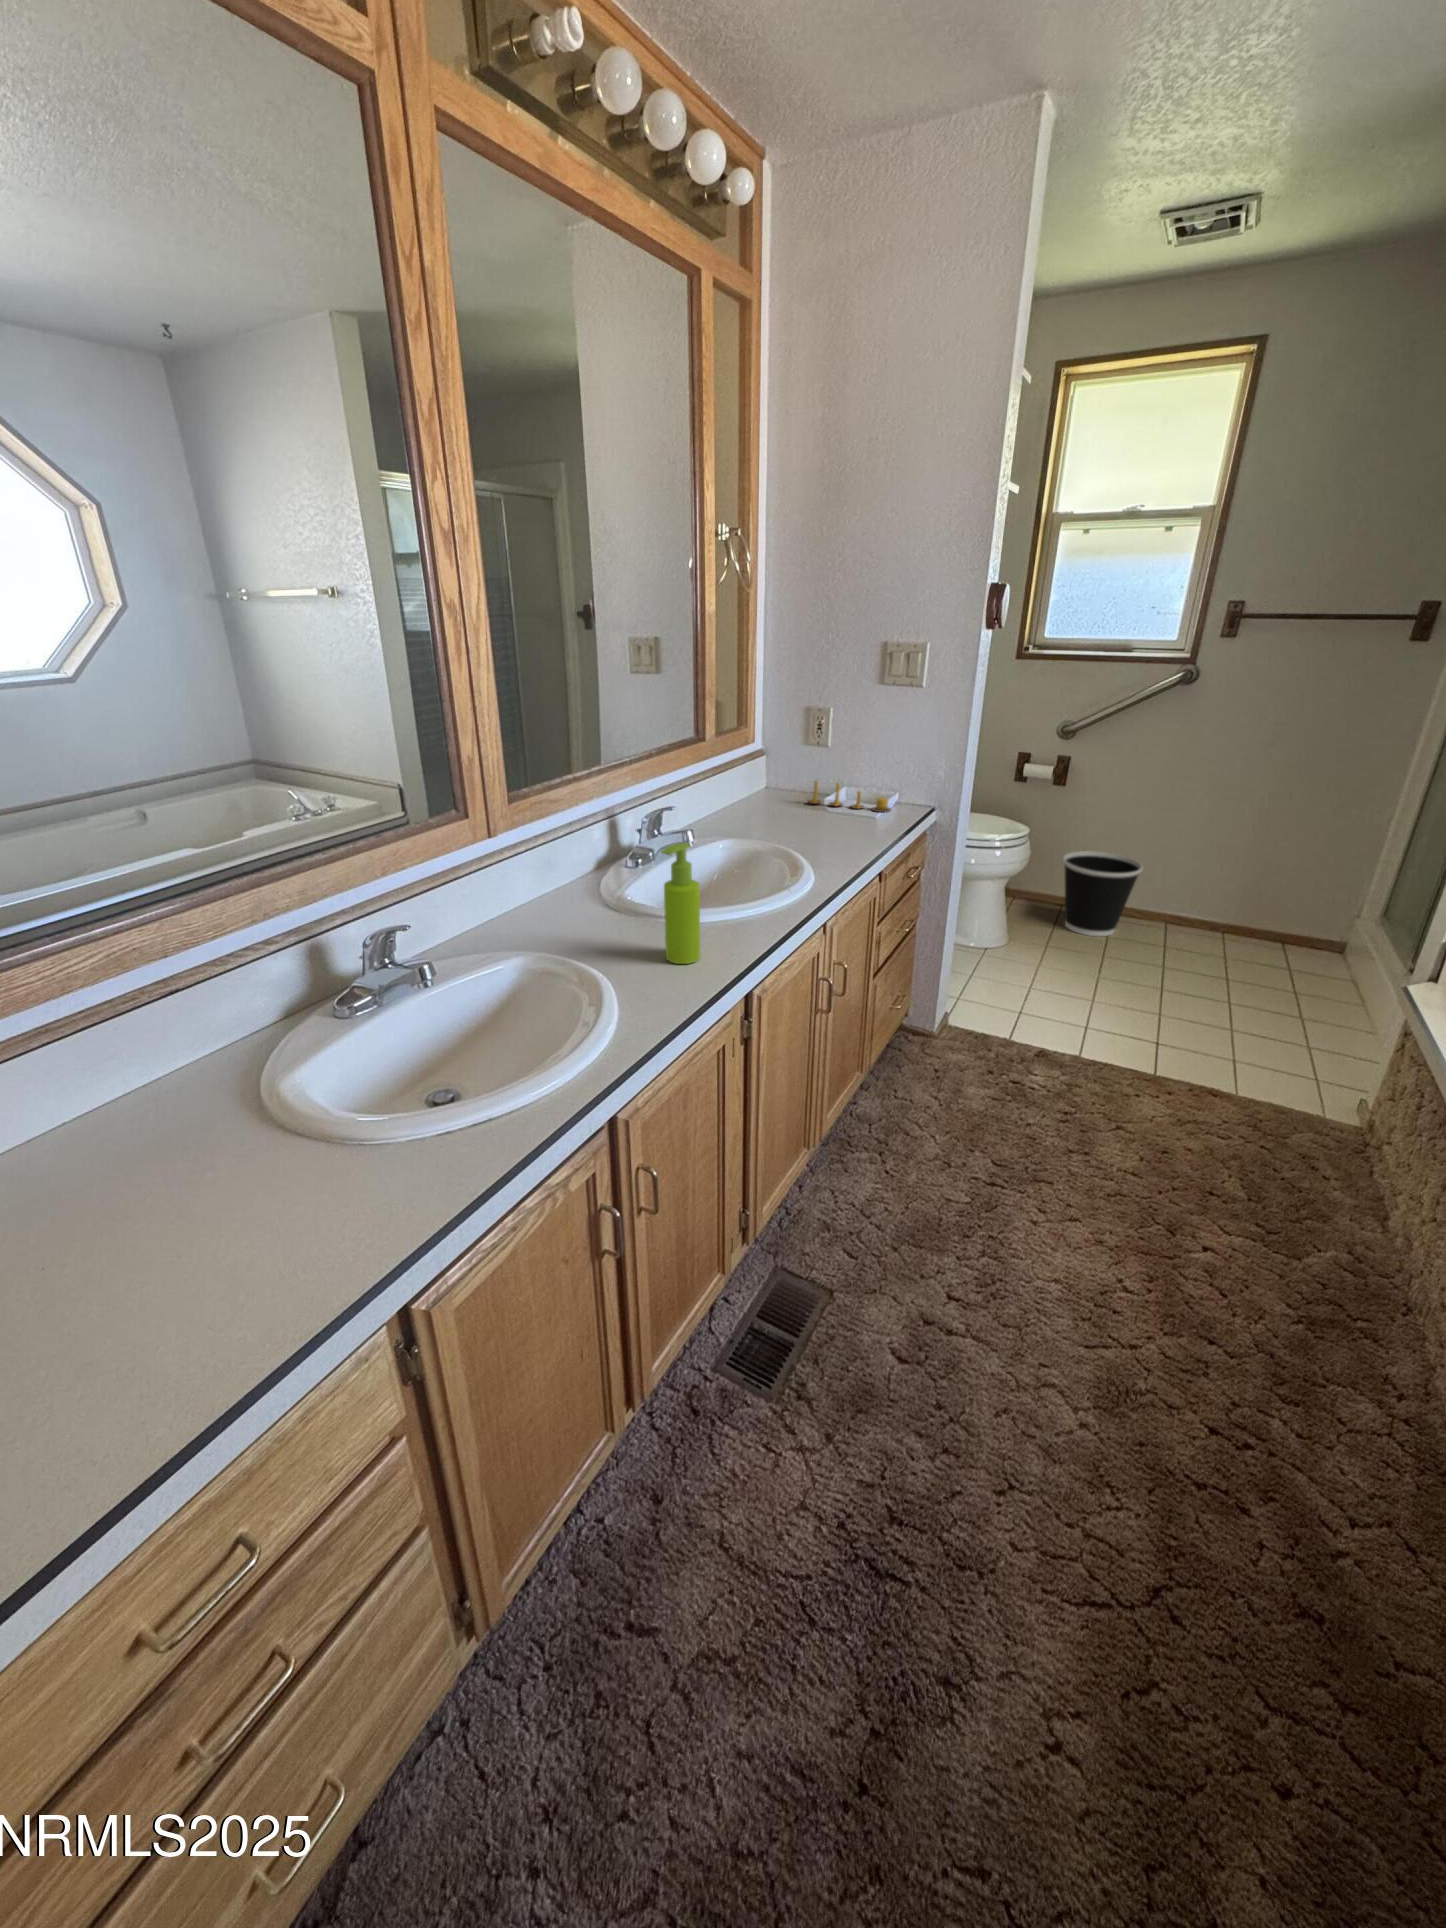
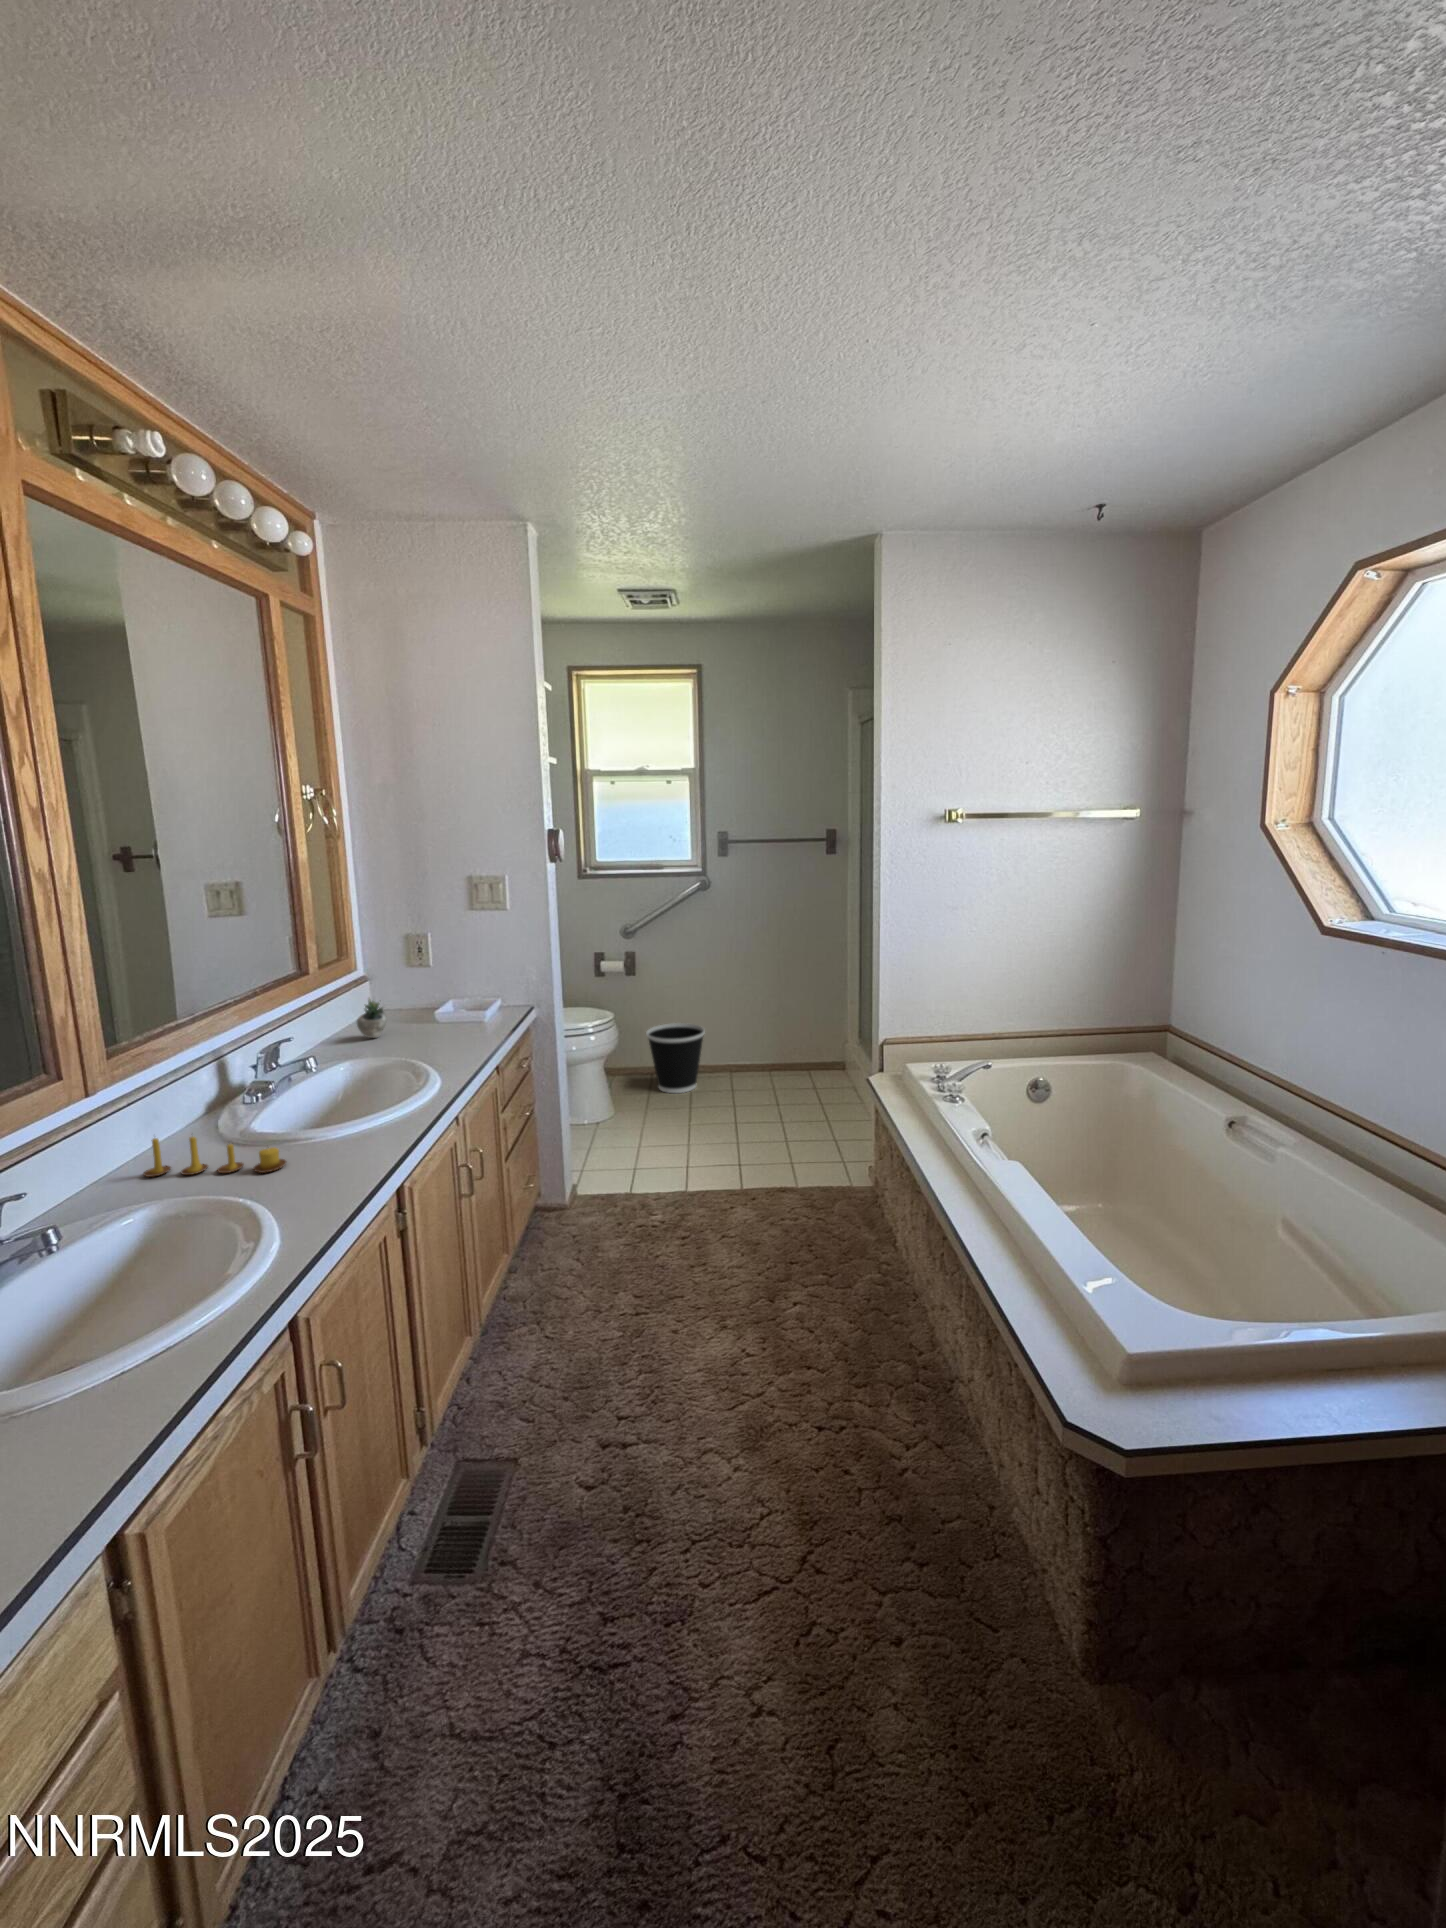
succulent plant: none [743,769,804,819] -> present [357,999,387,1038]
candle: present [808,780,891,812] -> present [144,1137,286,1177]
soap dispenser: present [662,842,700,964] -> none [306,1061,352,1172]

